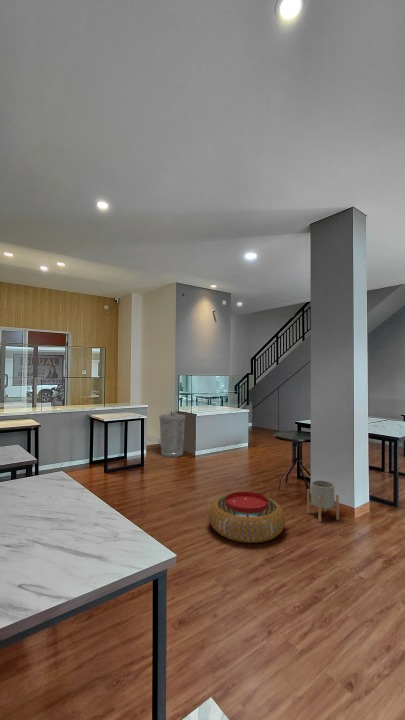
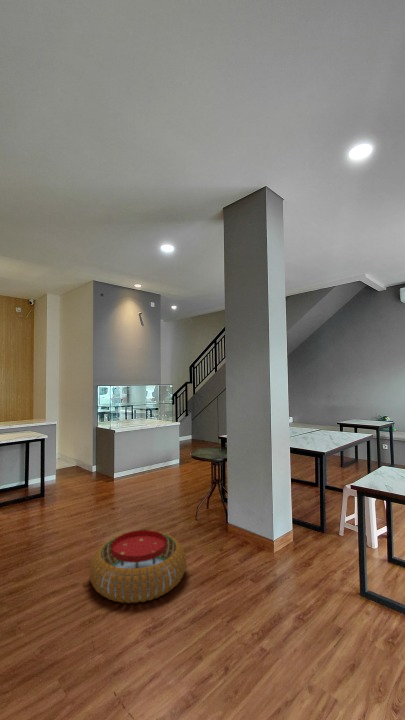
trash can: present [159,411,186,457] -> none [70,428,102,482]
planter: present [307,480,339,522] -> none [220,509,255,561]

